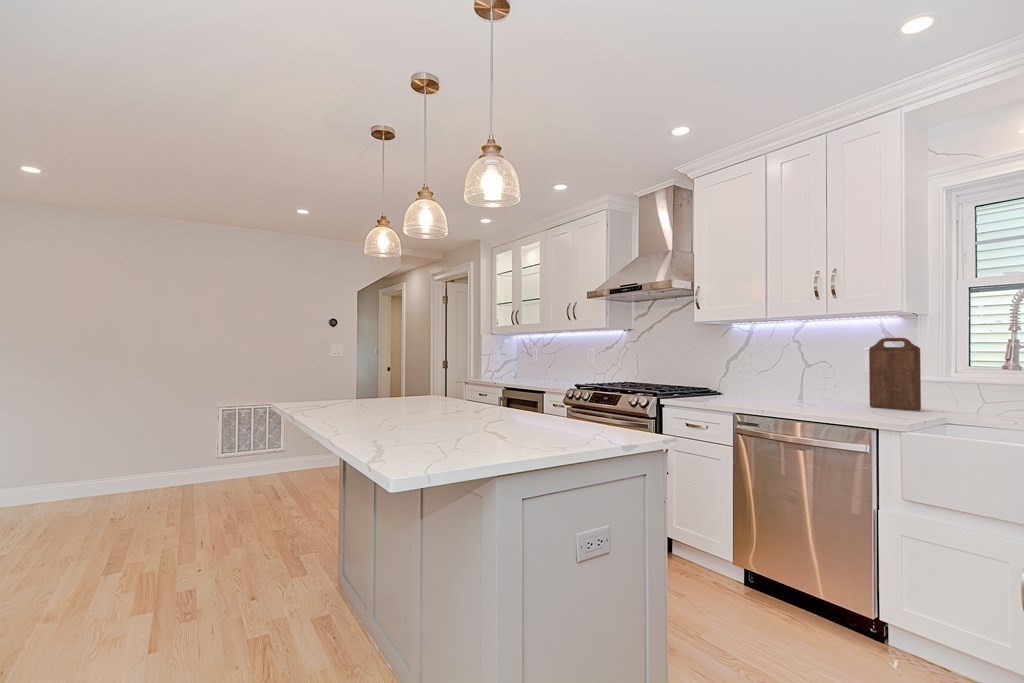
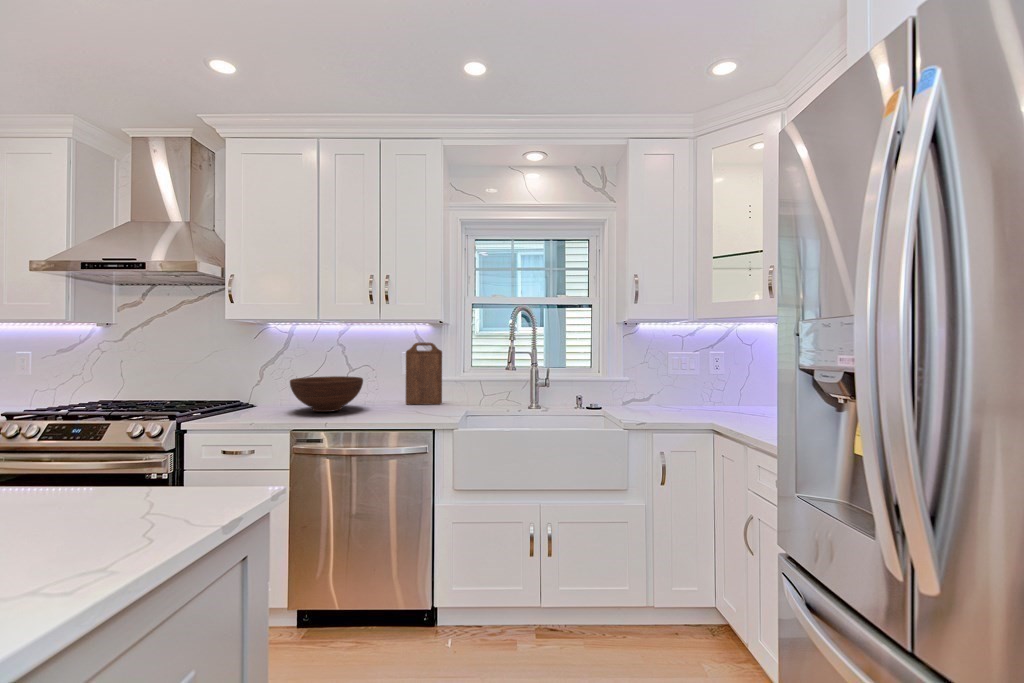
fruit bowl: none [741,372,814,404] -> present [290,376,363,412]

